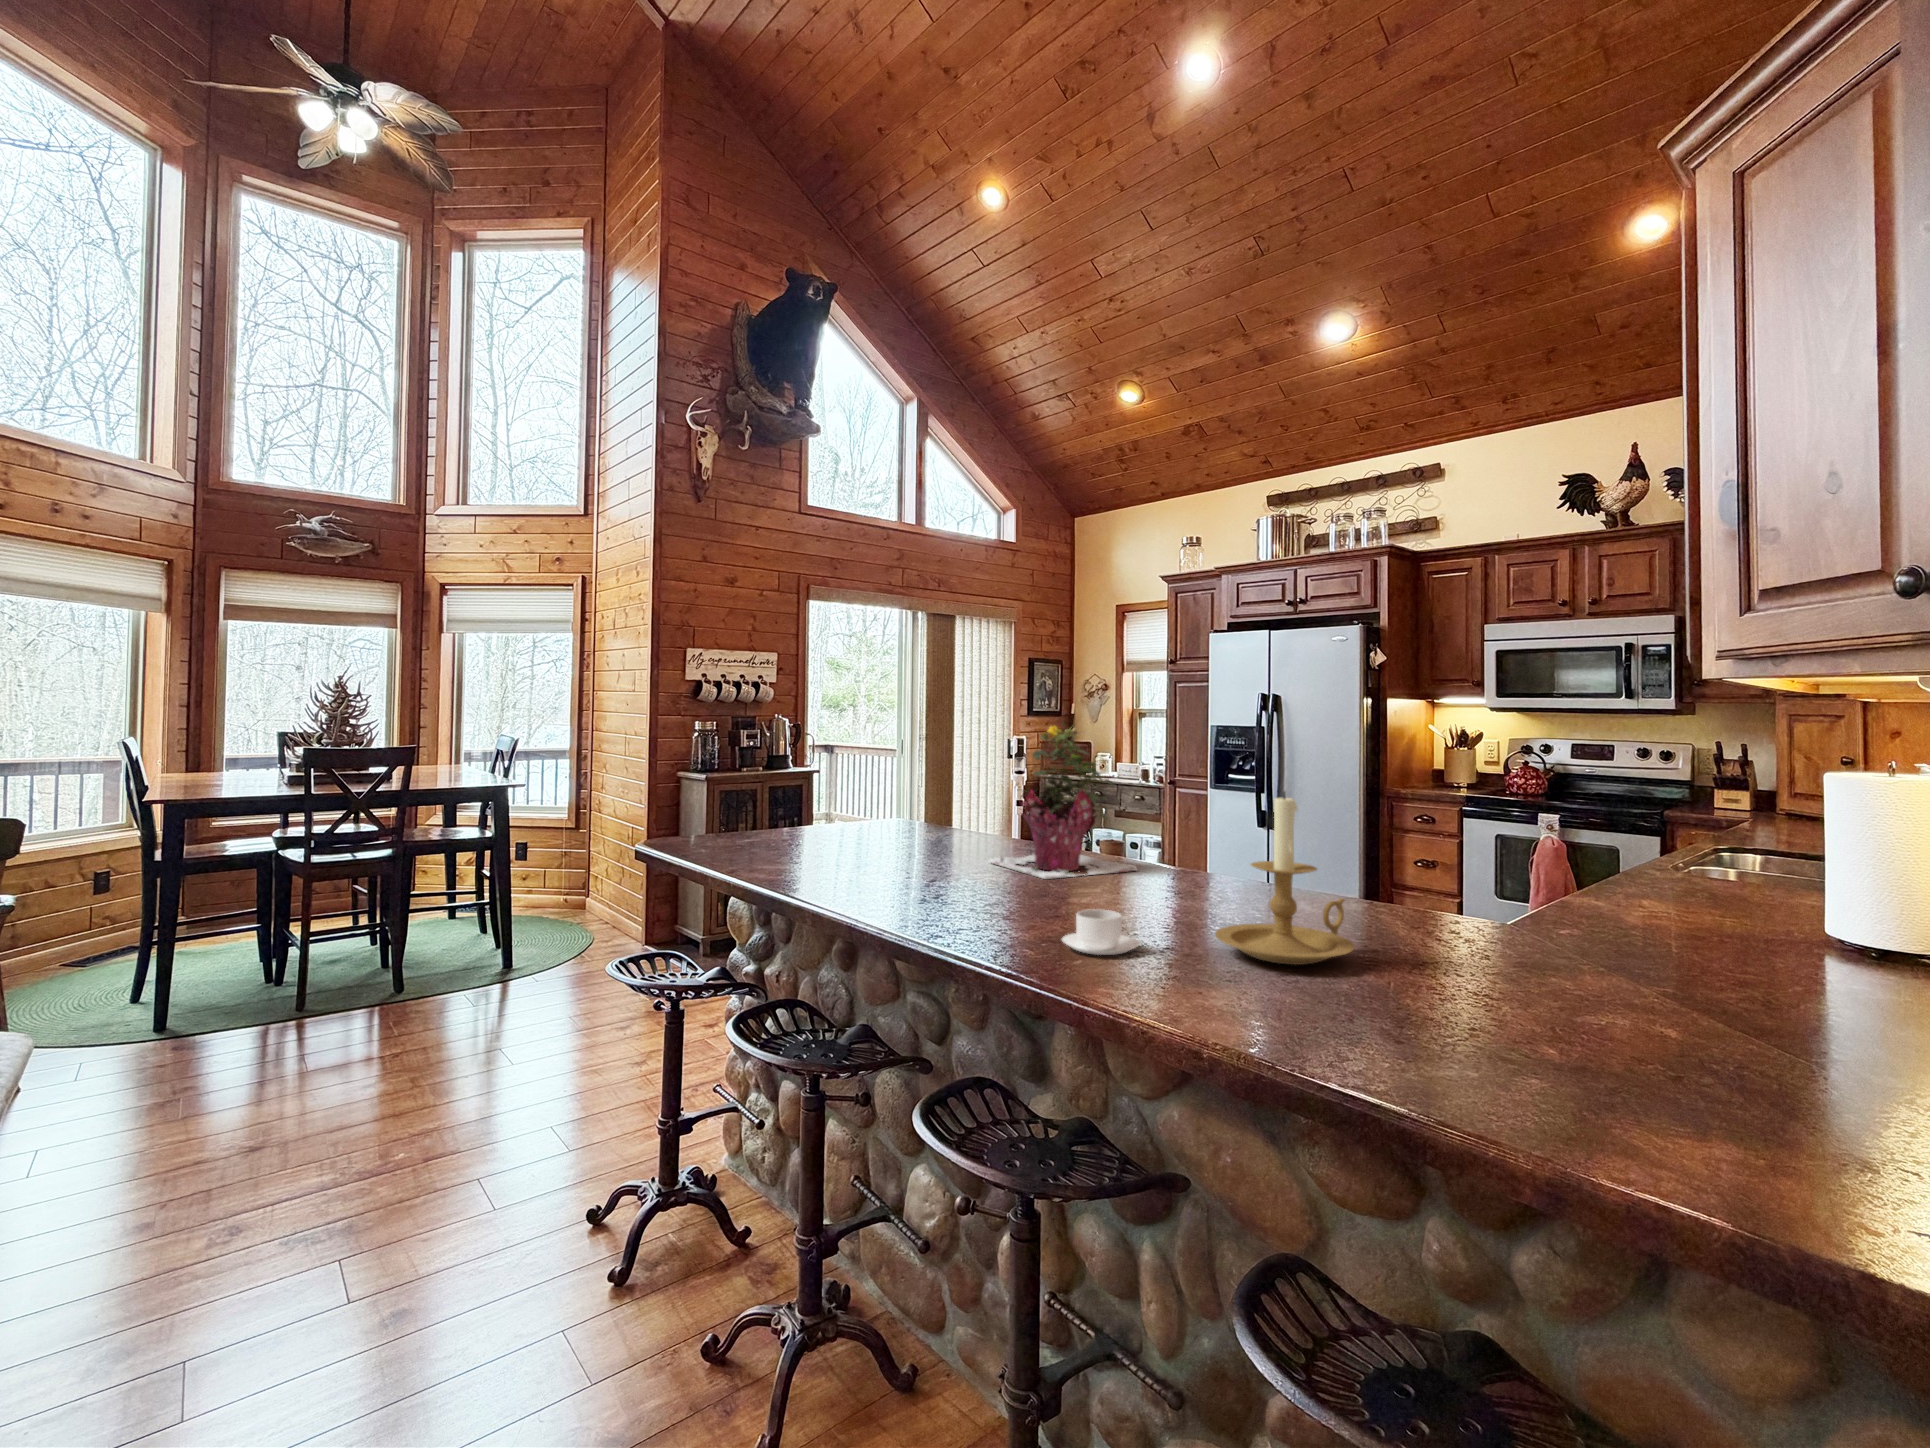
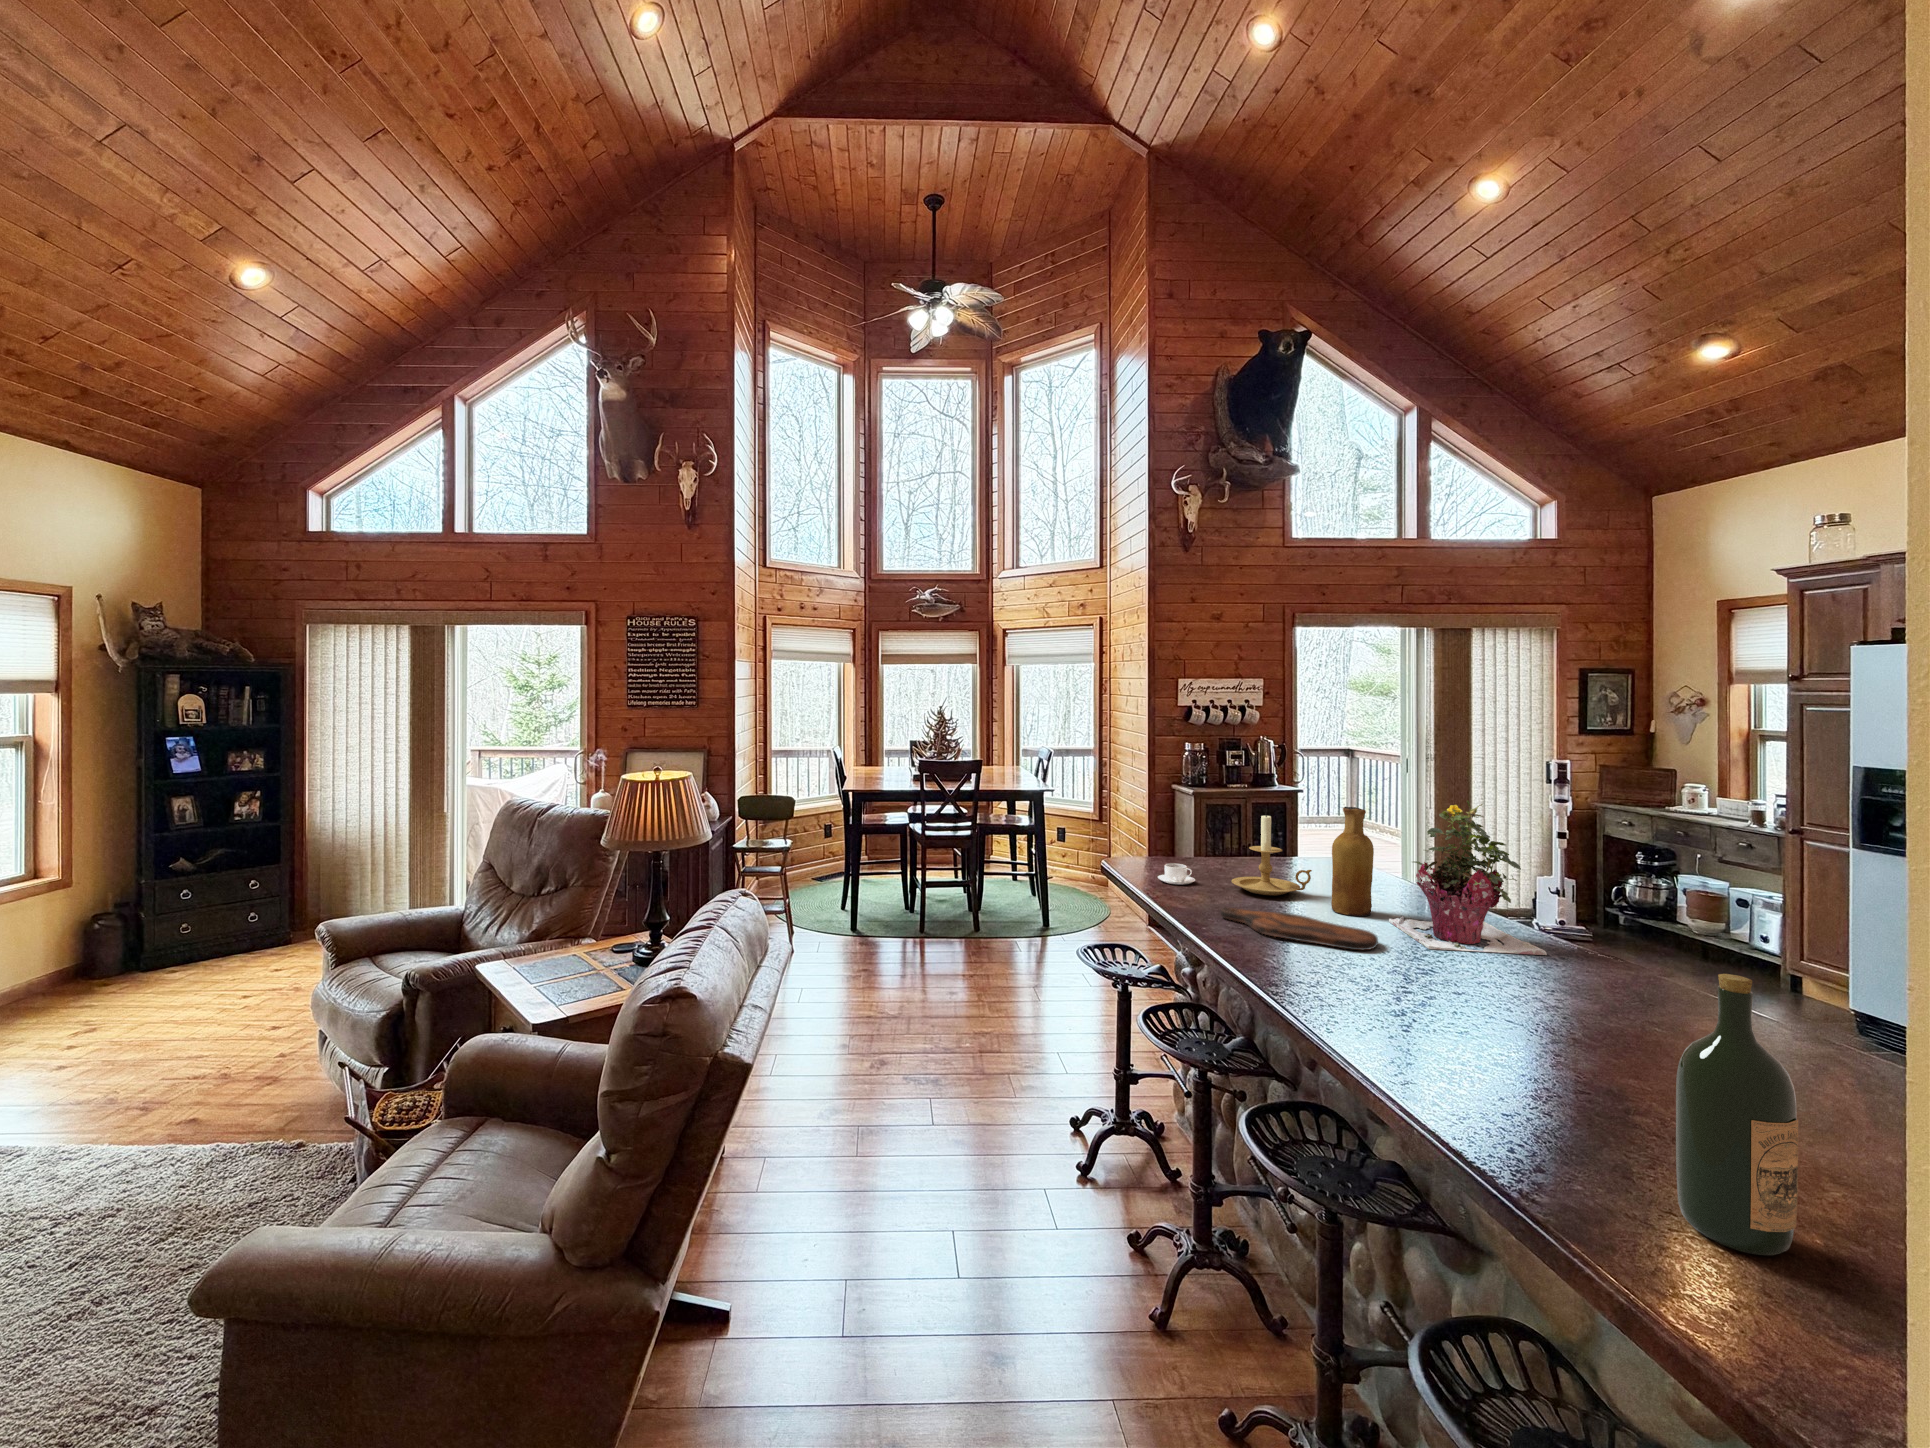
vase: none [927,740,970,862] -> present [1331,807,1374,916]
wine bottle: none [1504,778,1622,1085] -> present [1676,974,1798,1255]
candle holder: present [1215,792,1354,965] -> present [1232,813,1312,895]
cutting board: none [819,863,1002,889] -> present [1220,907,1378,950]
coffee cup: present [1062,909,1139,955] -> present [1158,864,1195,885]

